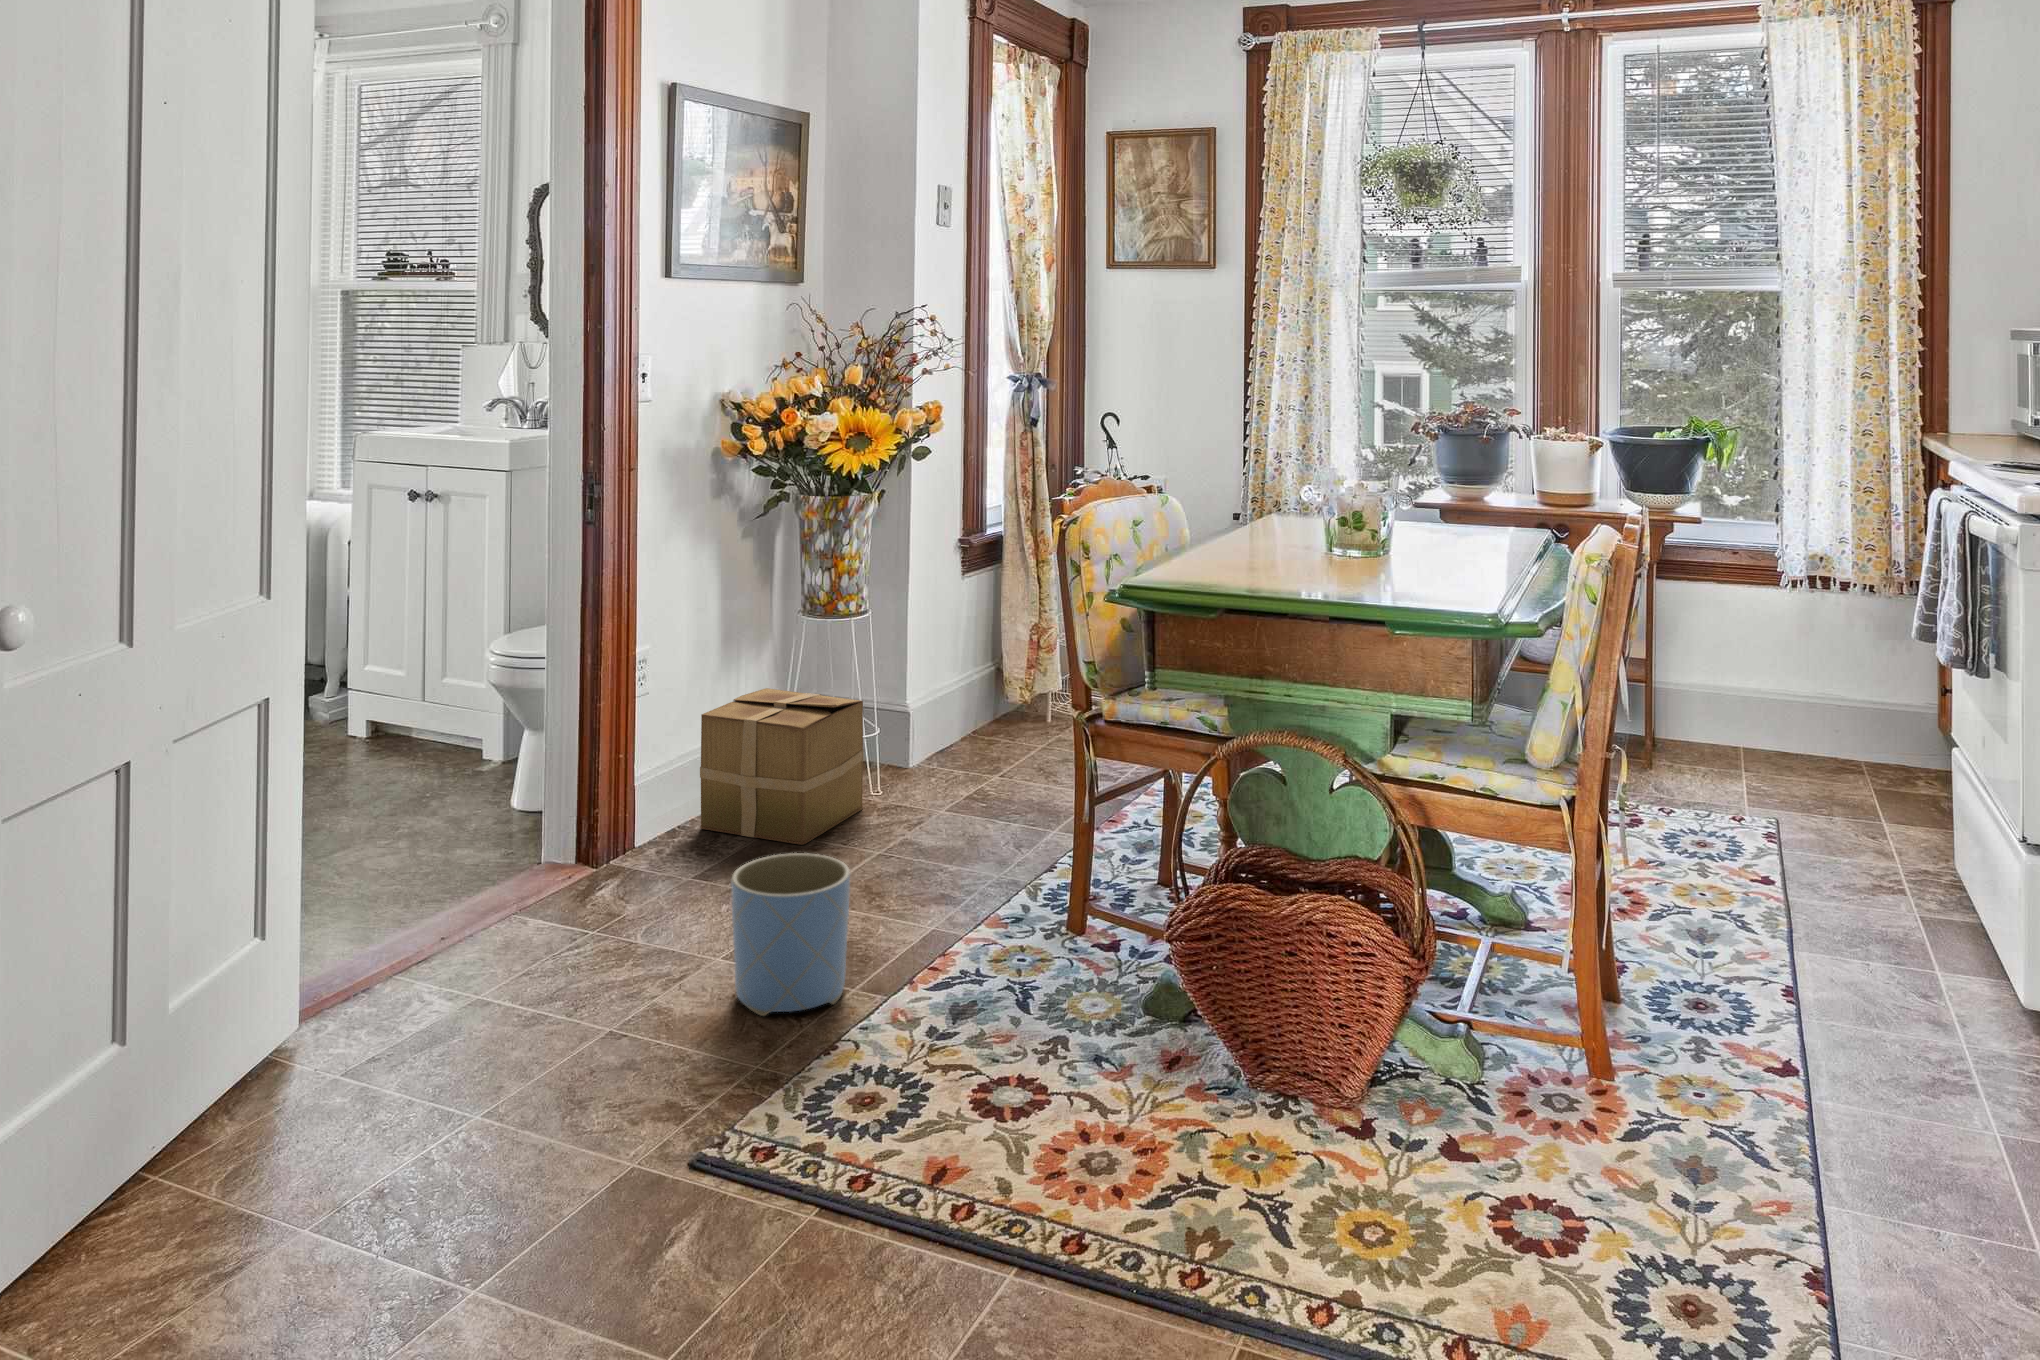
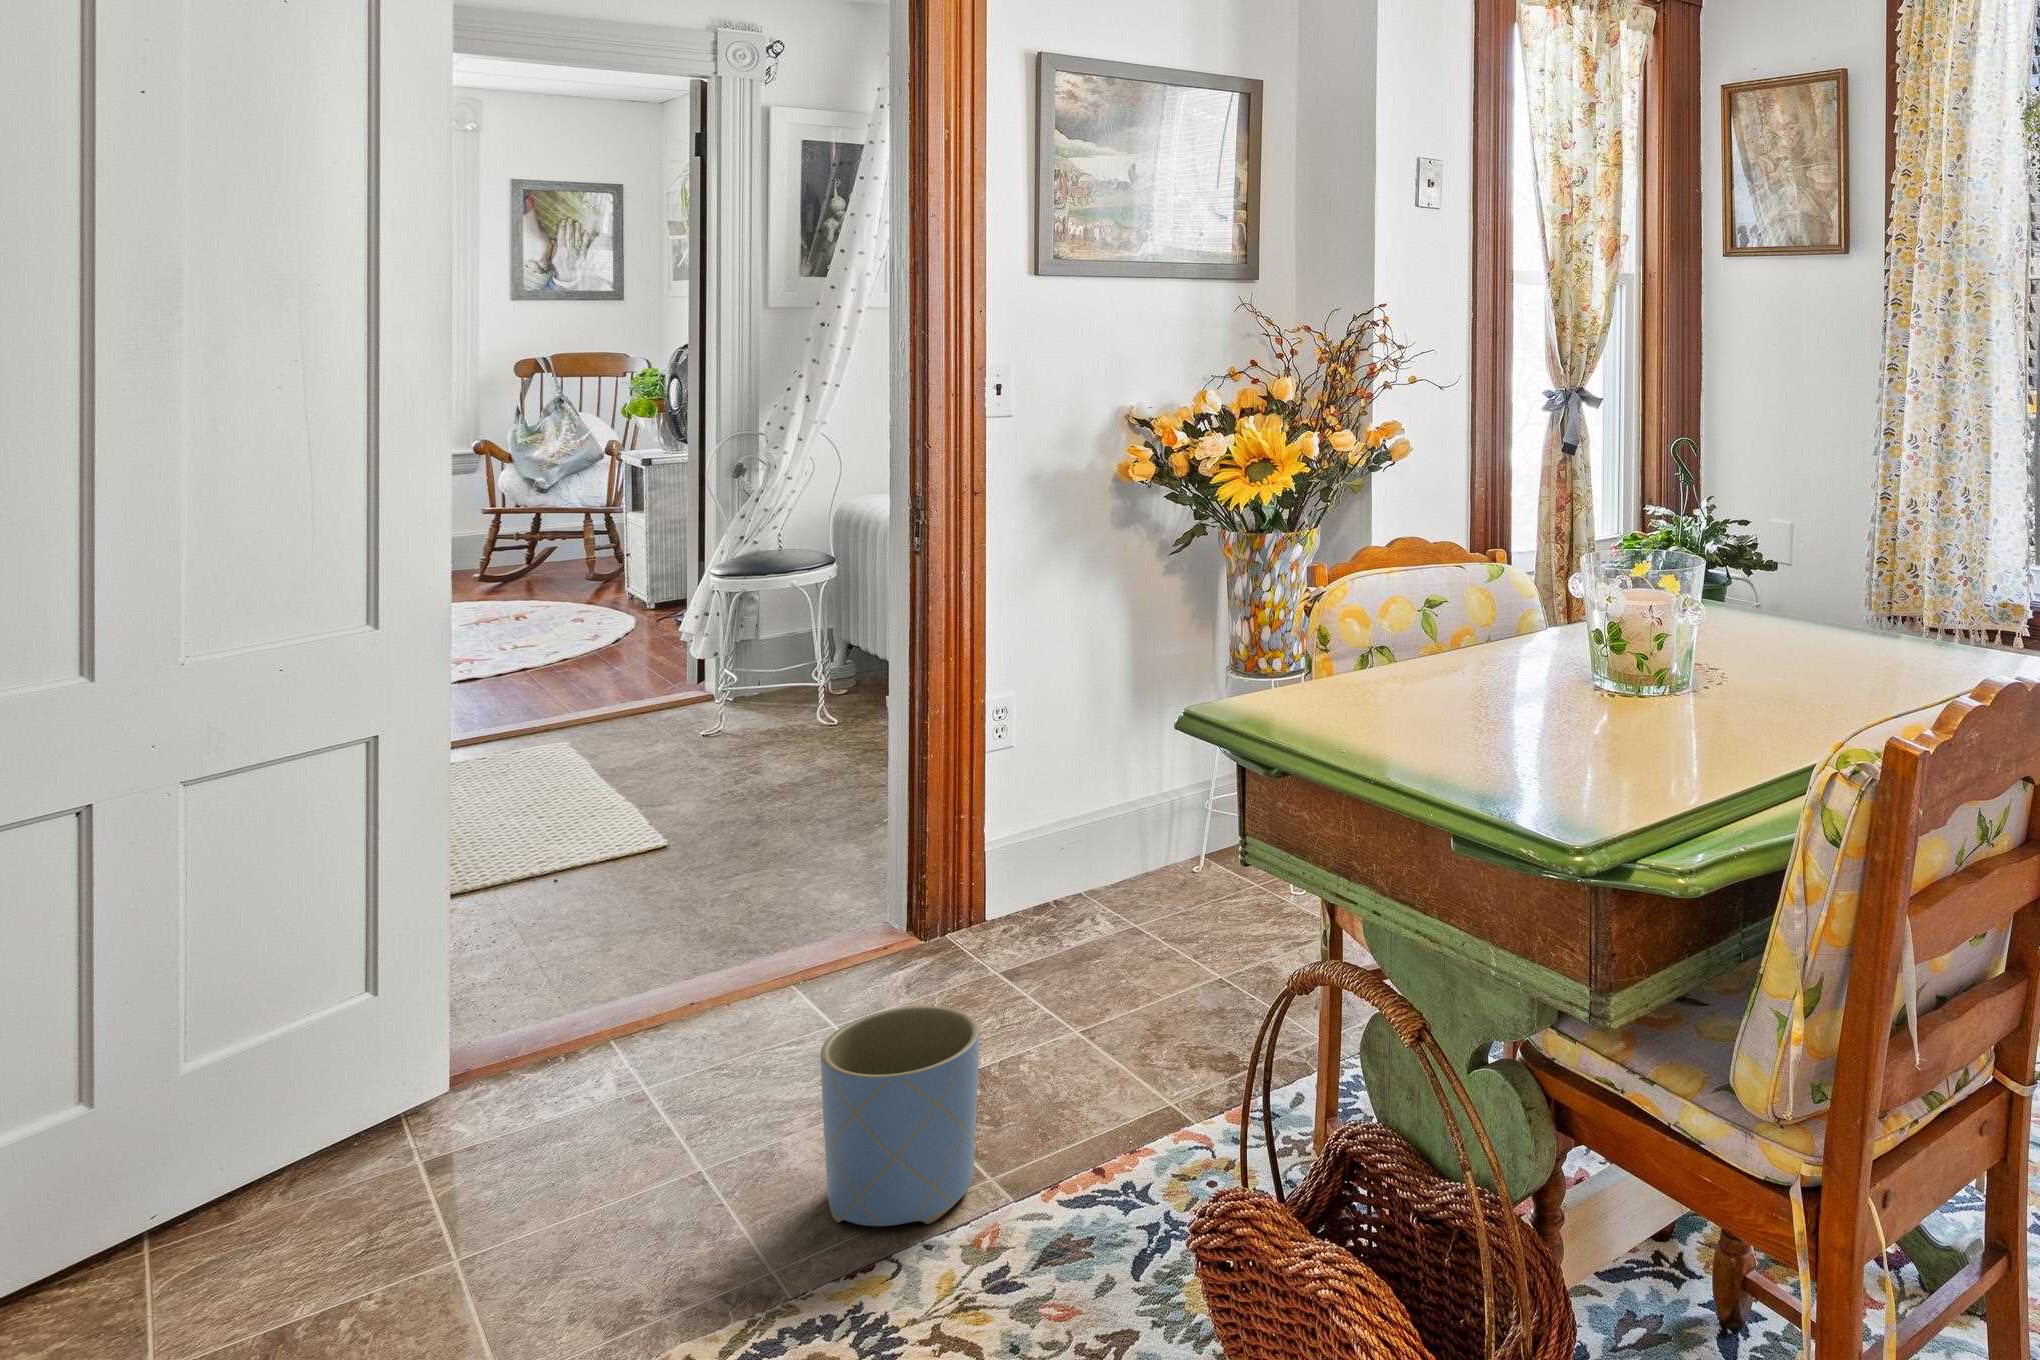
cardboard box: present [700,688,863,845] -> none [1059,762,1257,966]

